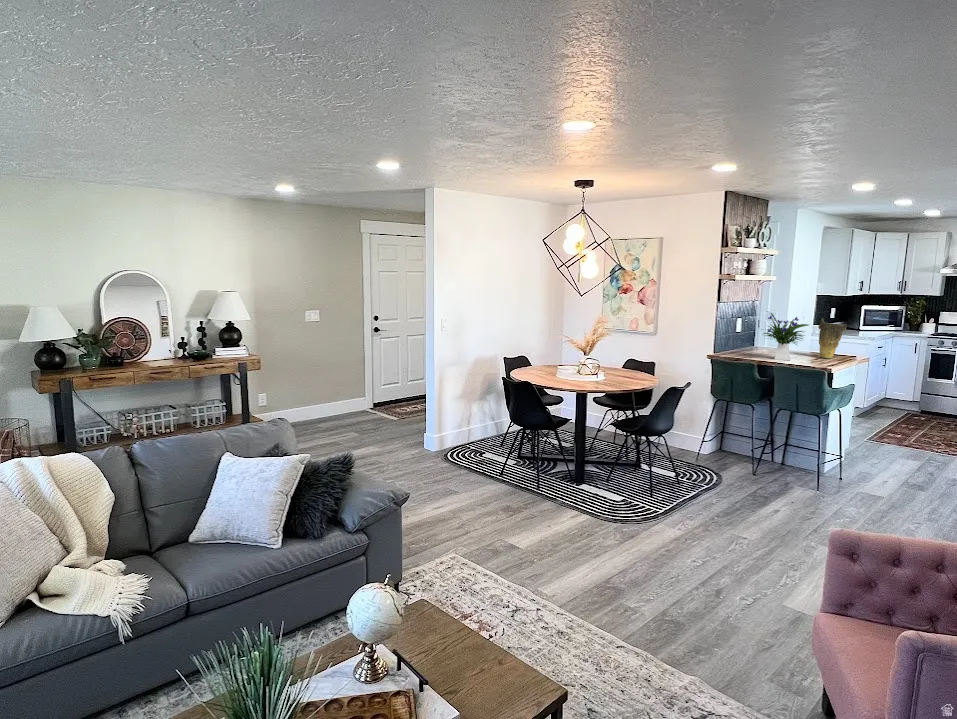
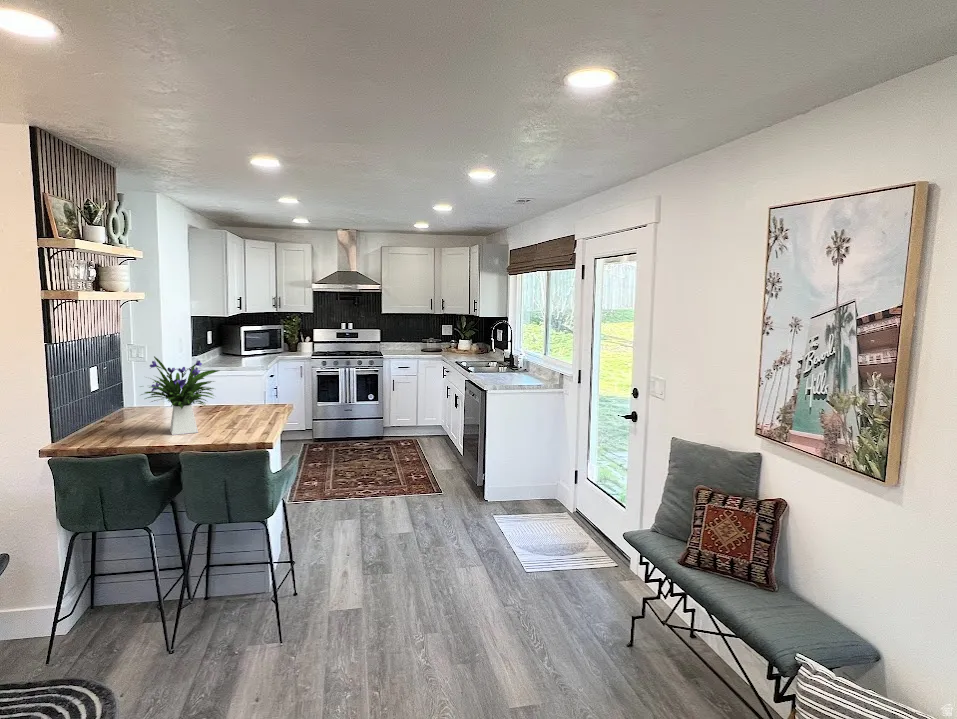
vase: present [818,318,847,358] -> none [226,356,264,415]

